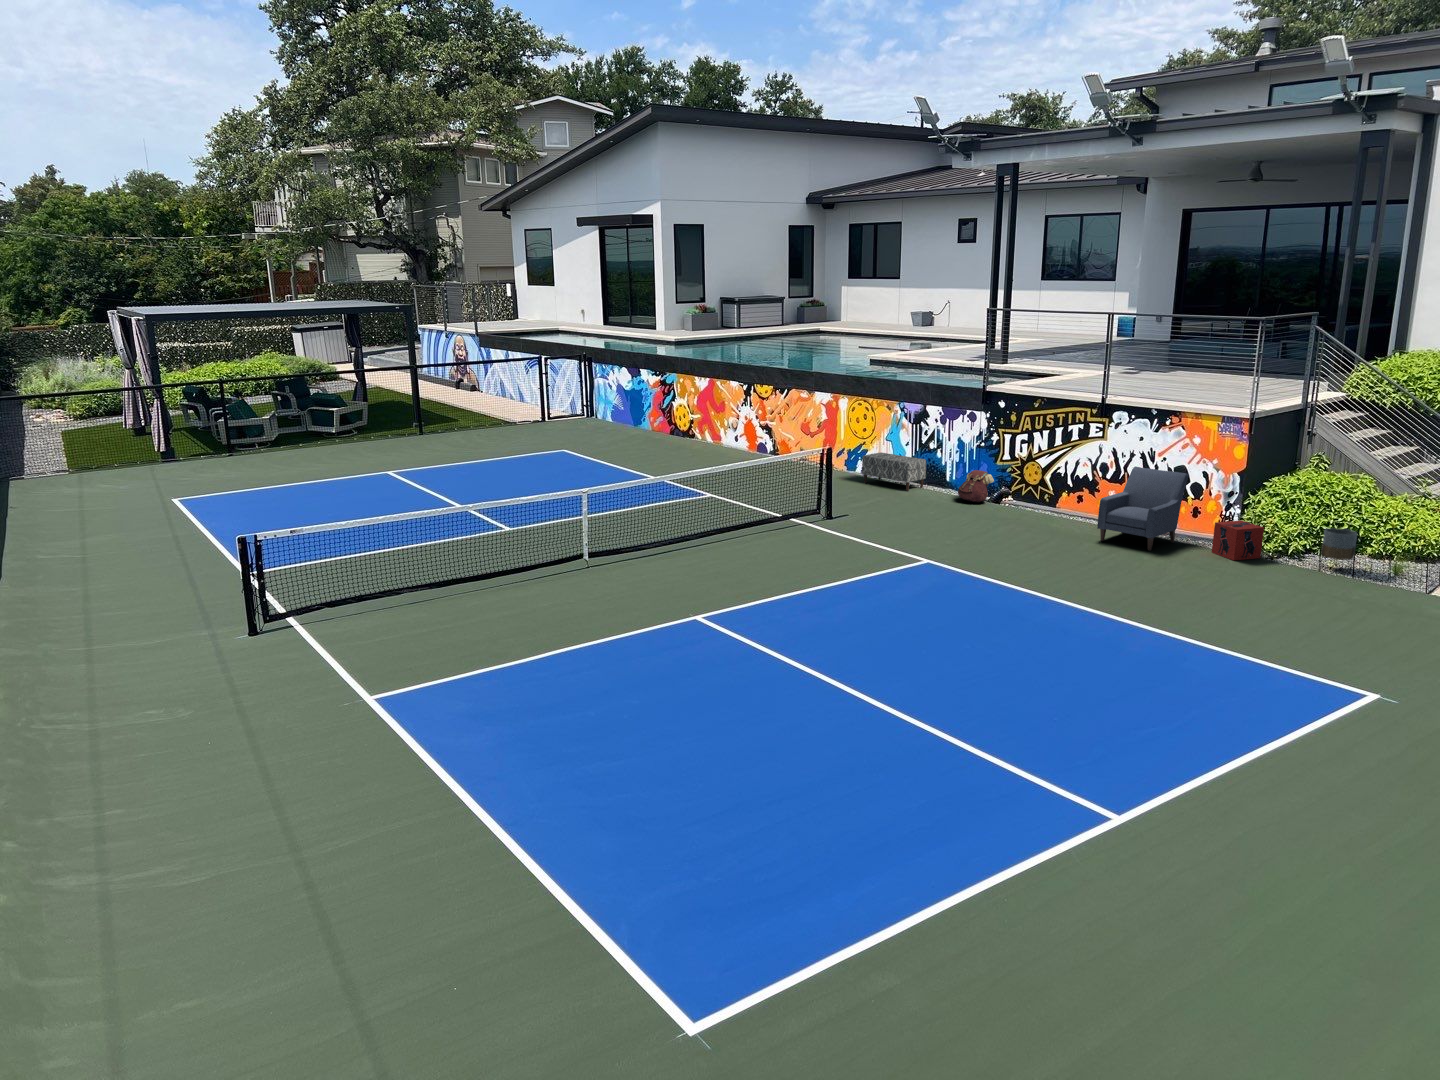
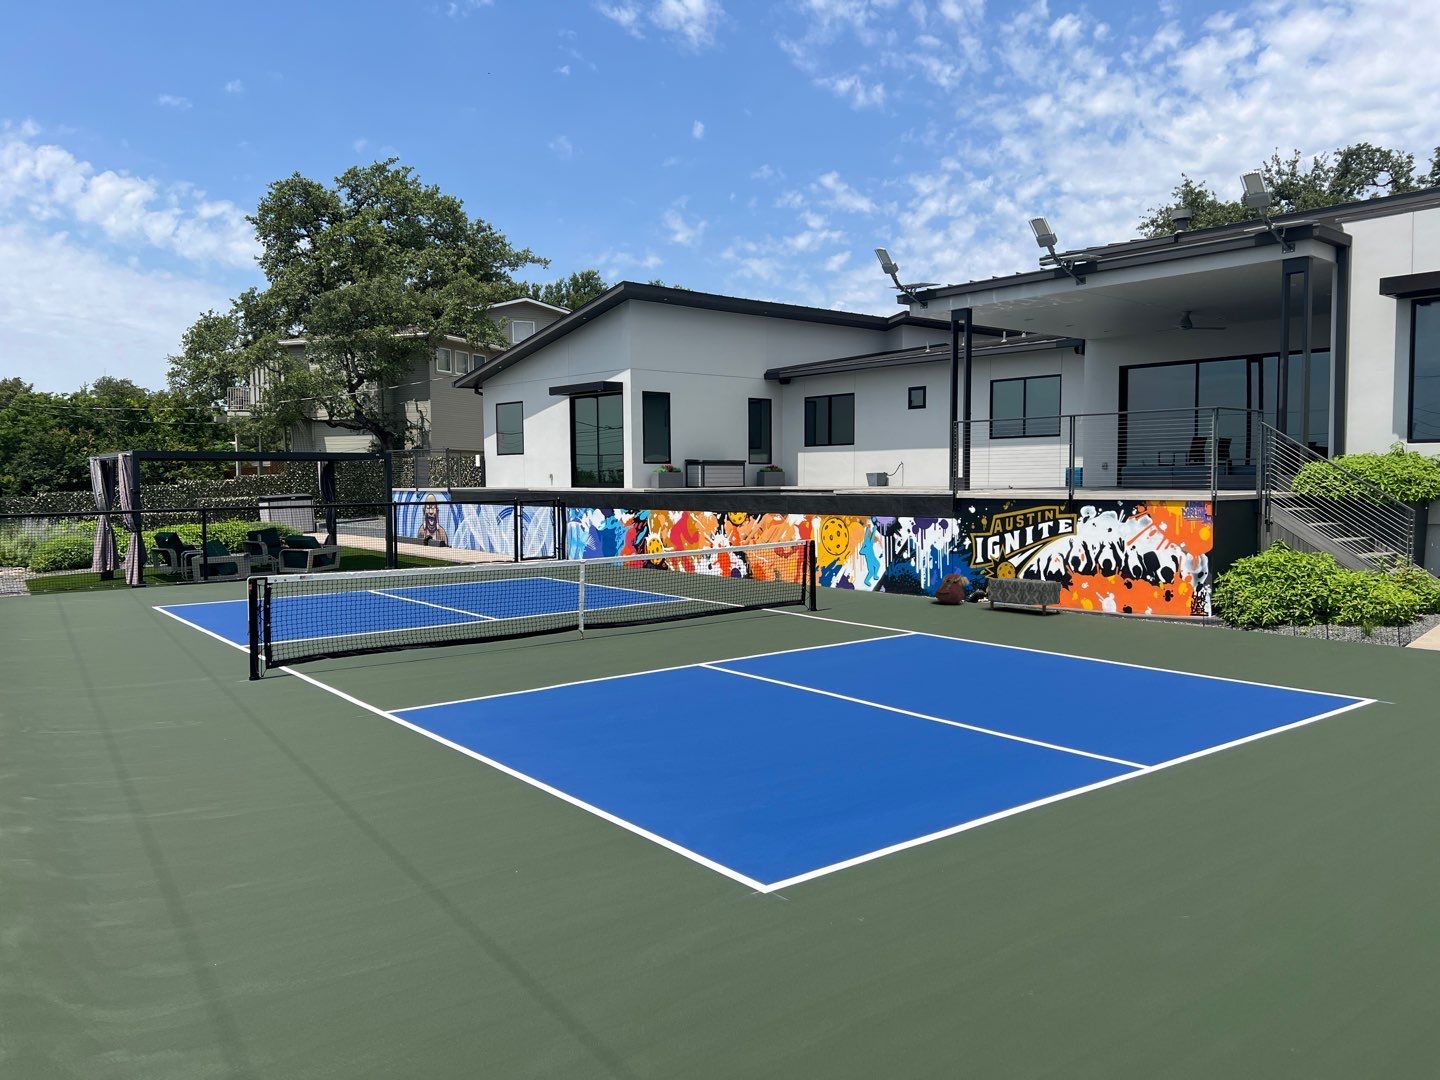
bench: present [862,452,926,491] -> present [988,578,1061,615]
chair: present [1097,467,1189,550] -> none [1076,555,1158,628]
storage box: present [1212,520,1264,560] -> none [1188,599,1235,633]
planter: present [1321,528,1357,560] -> none [1292,598,1324,639]

